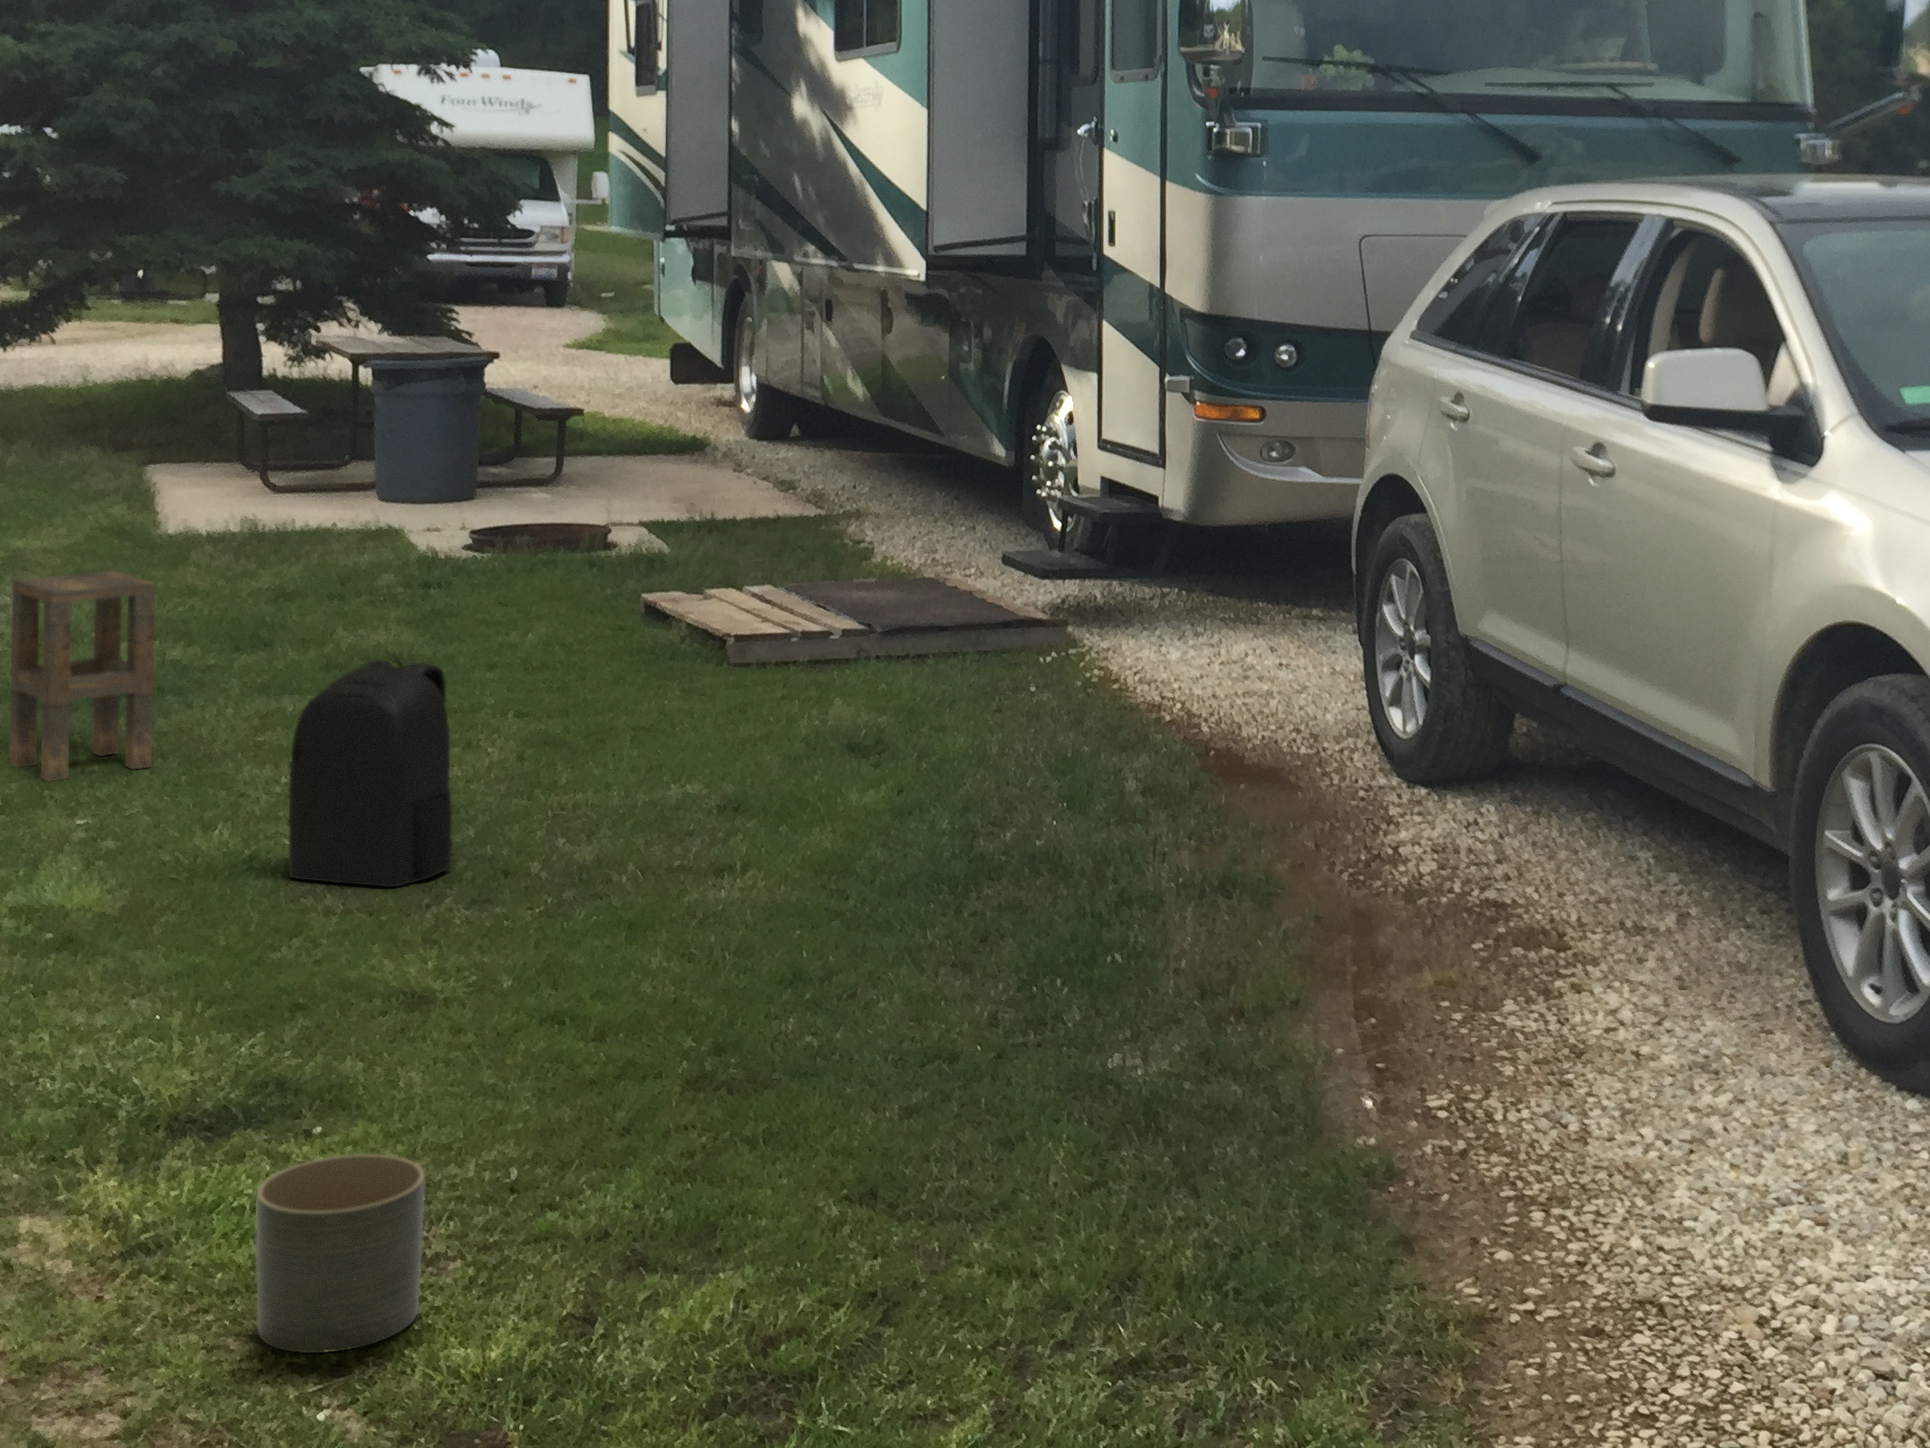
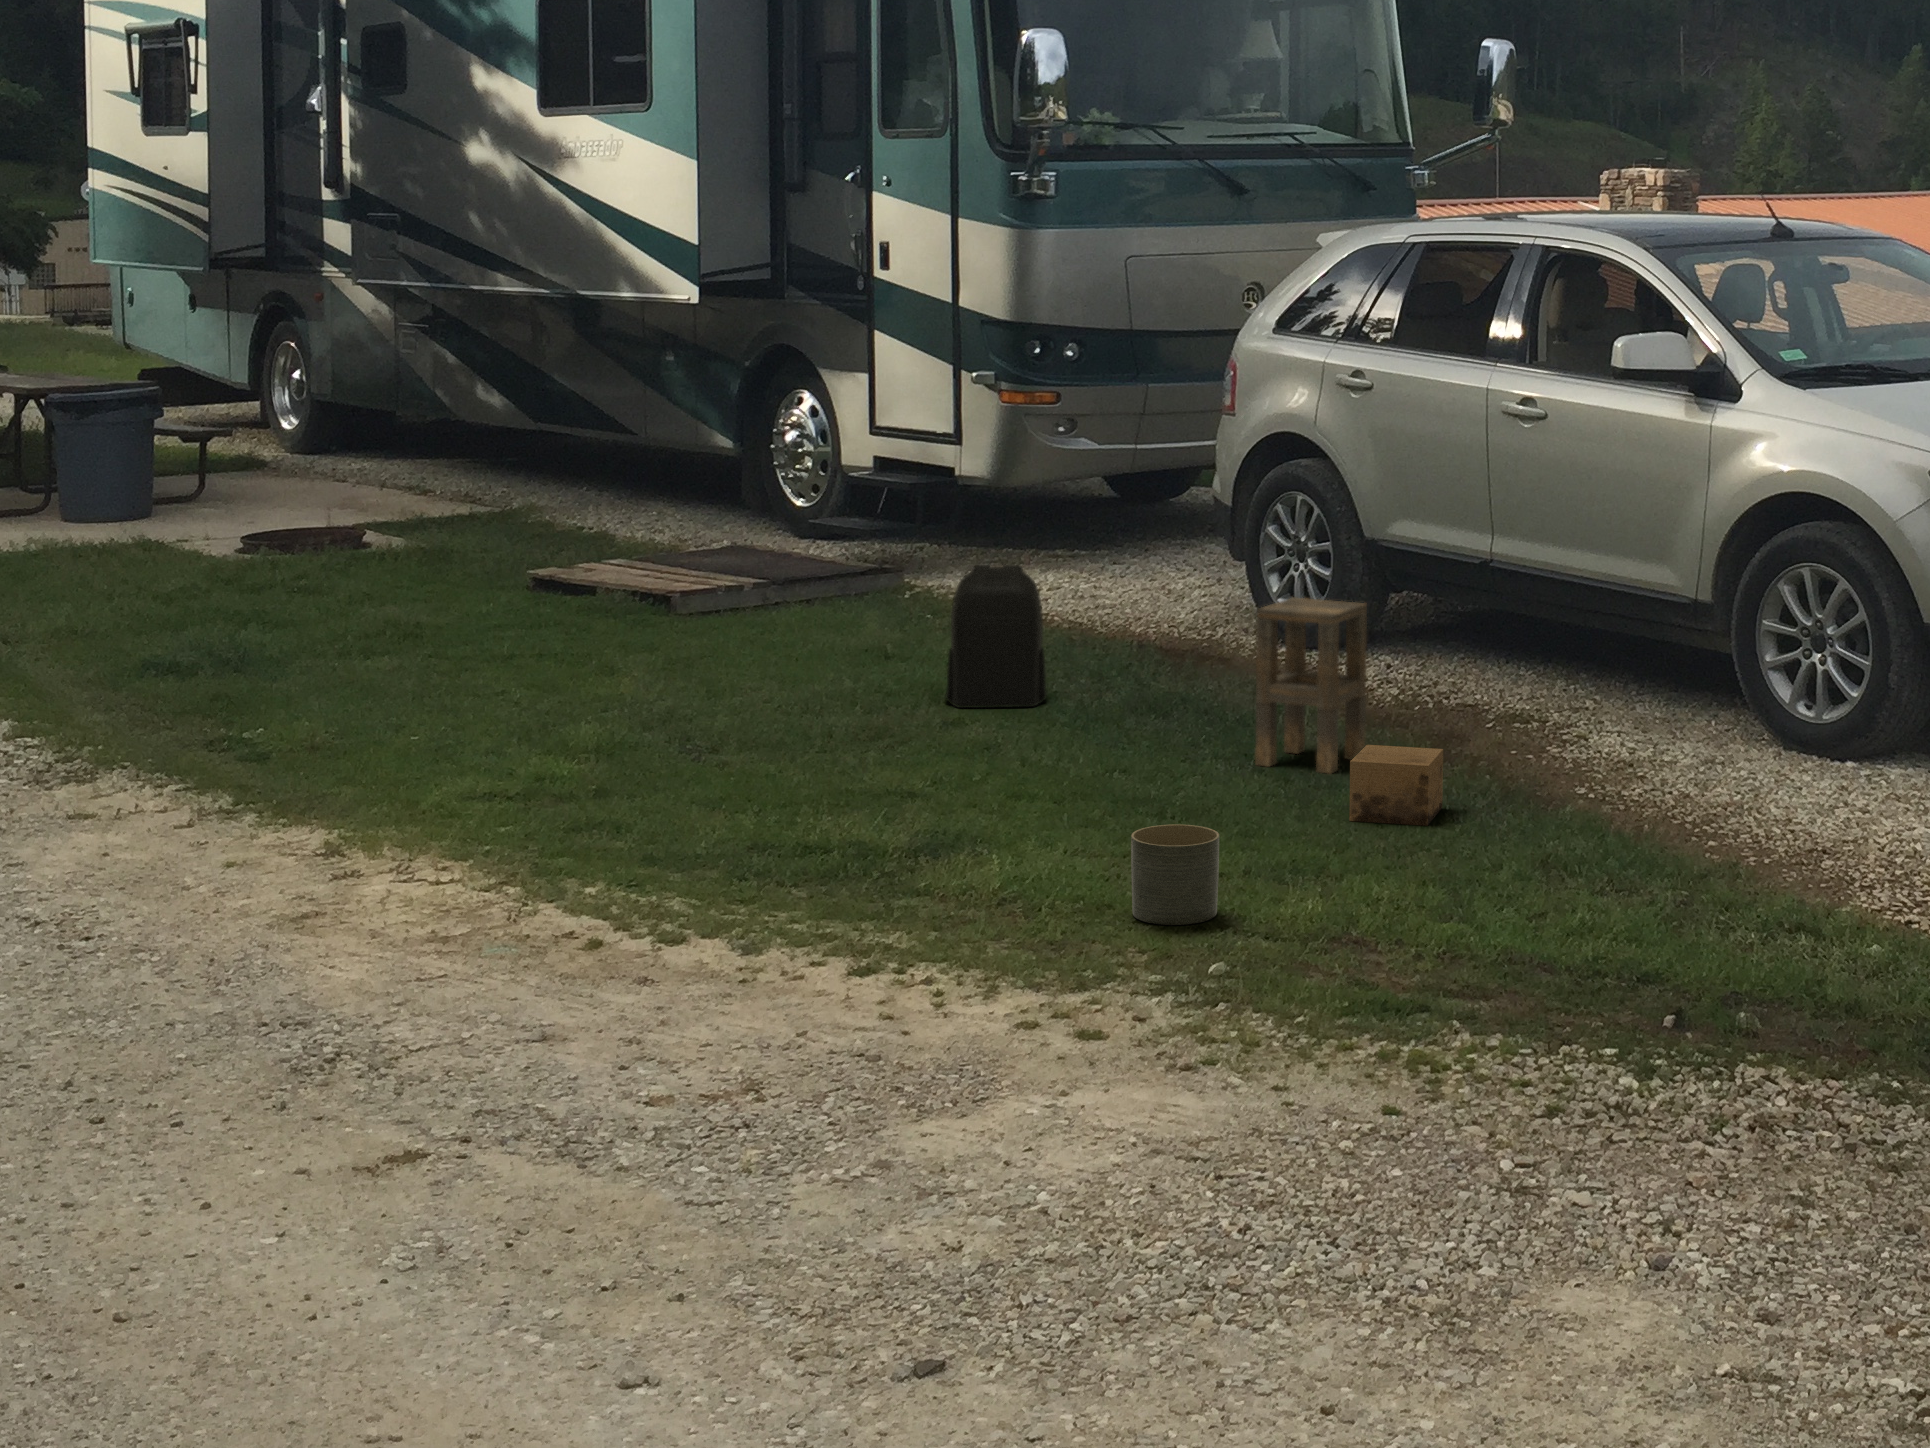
side table: present [9,571,156,782] -> present [1255,598,1367,774]
backpack: present [289,656,453,887] -> present [946,564,1047,708]
cardboard box: none [963,995,1150,1154] -> present [1349,745,1443,826]

